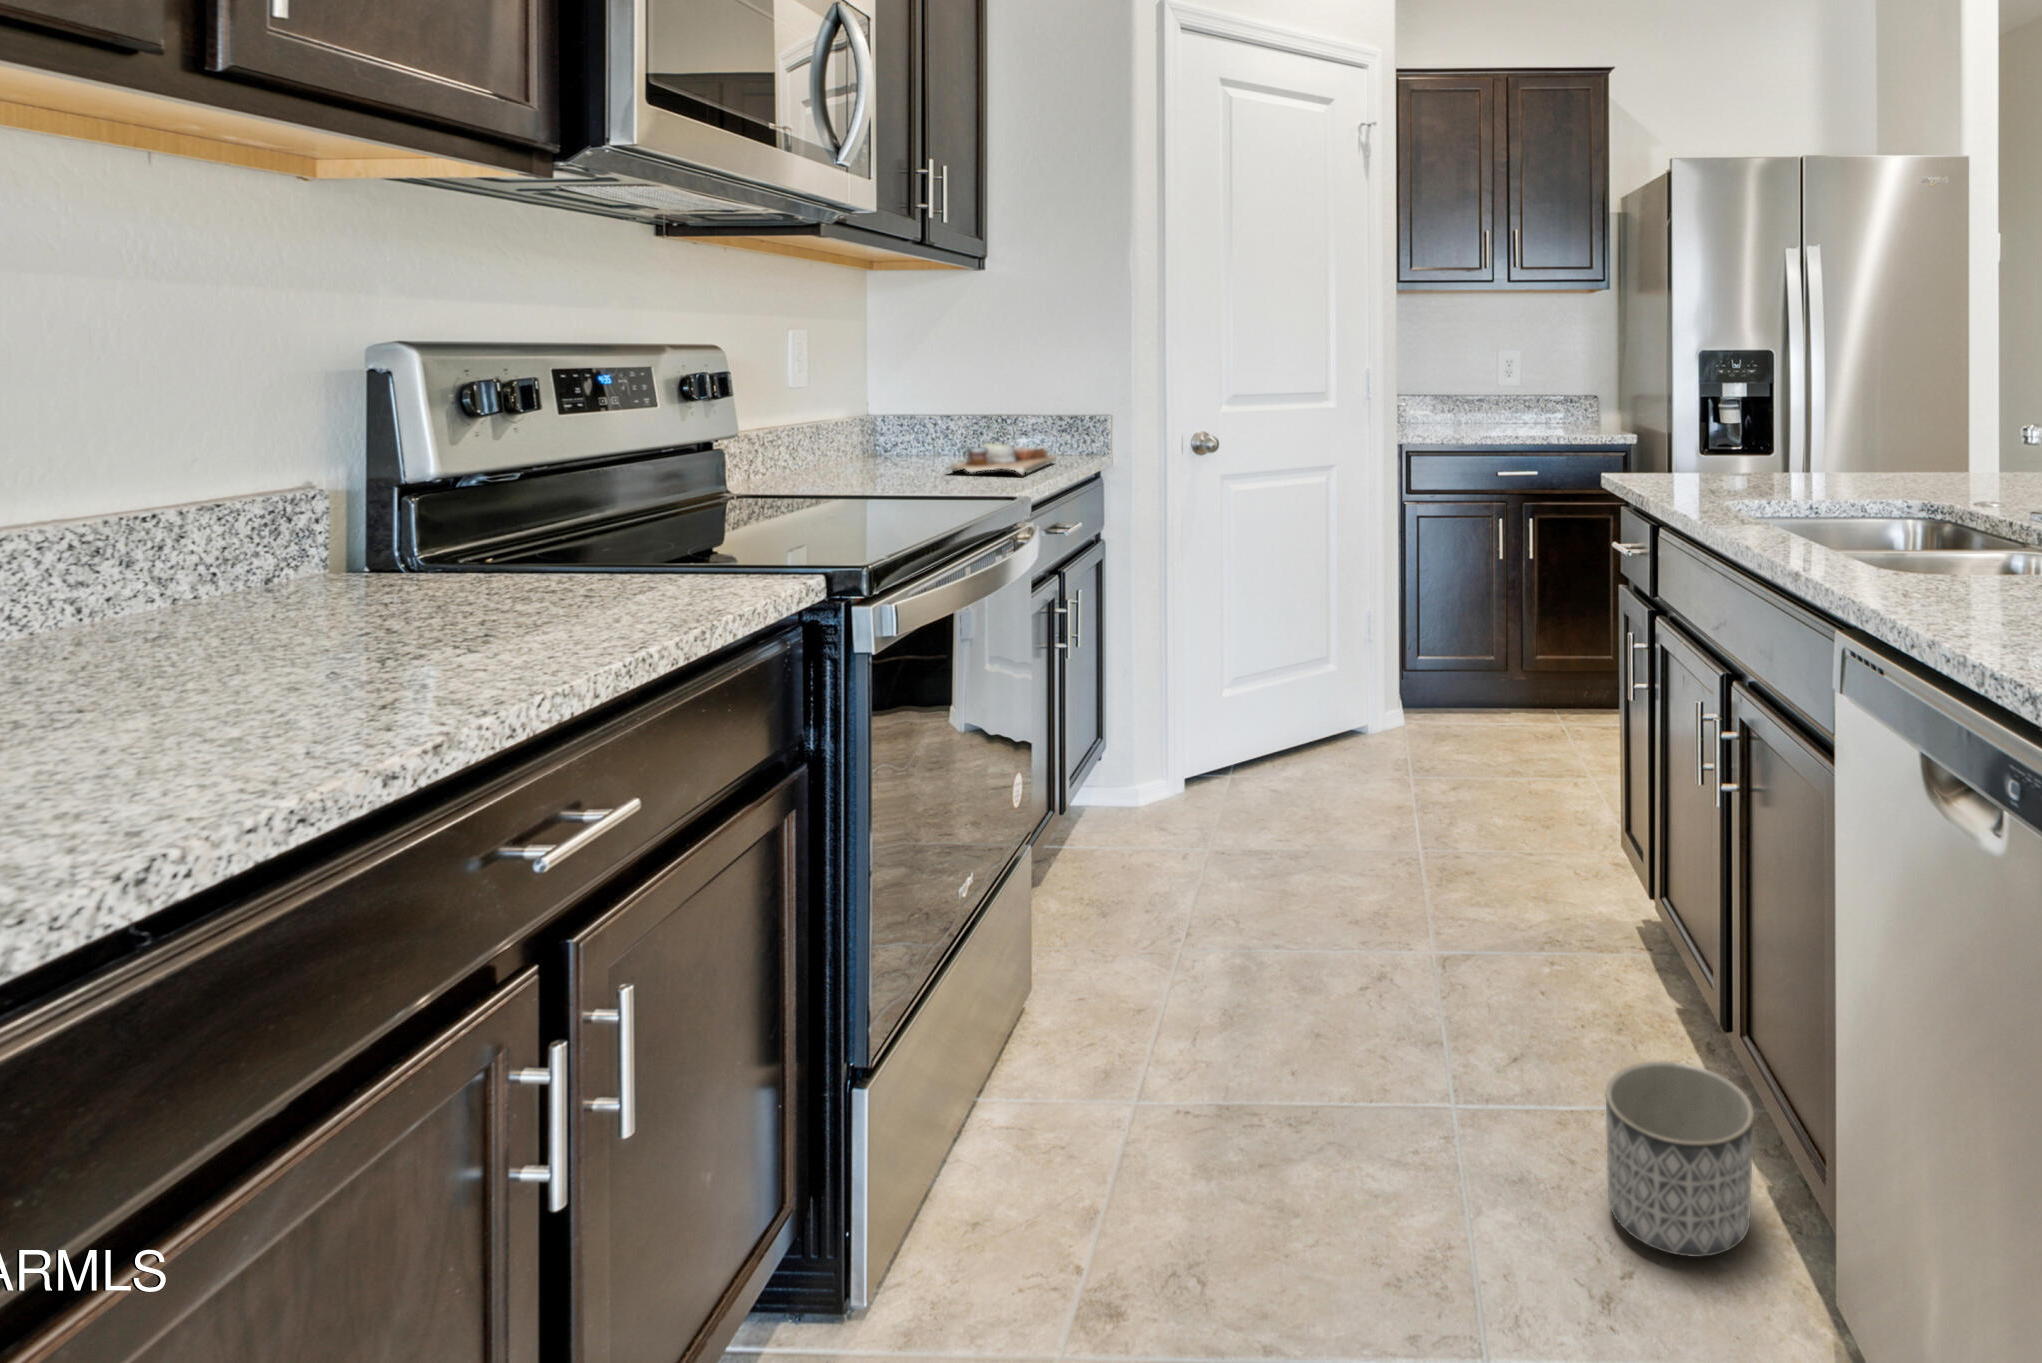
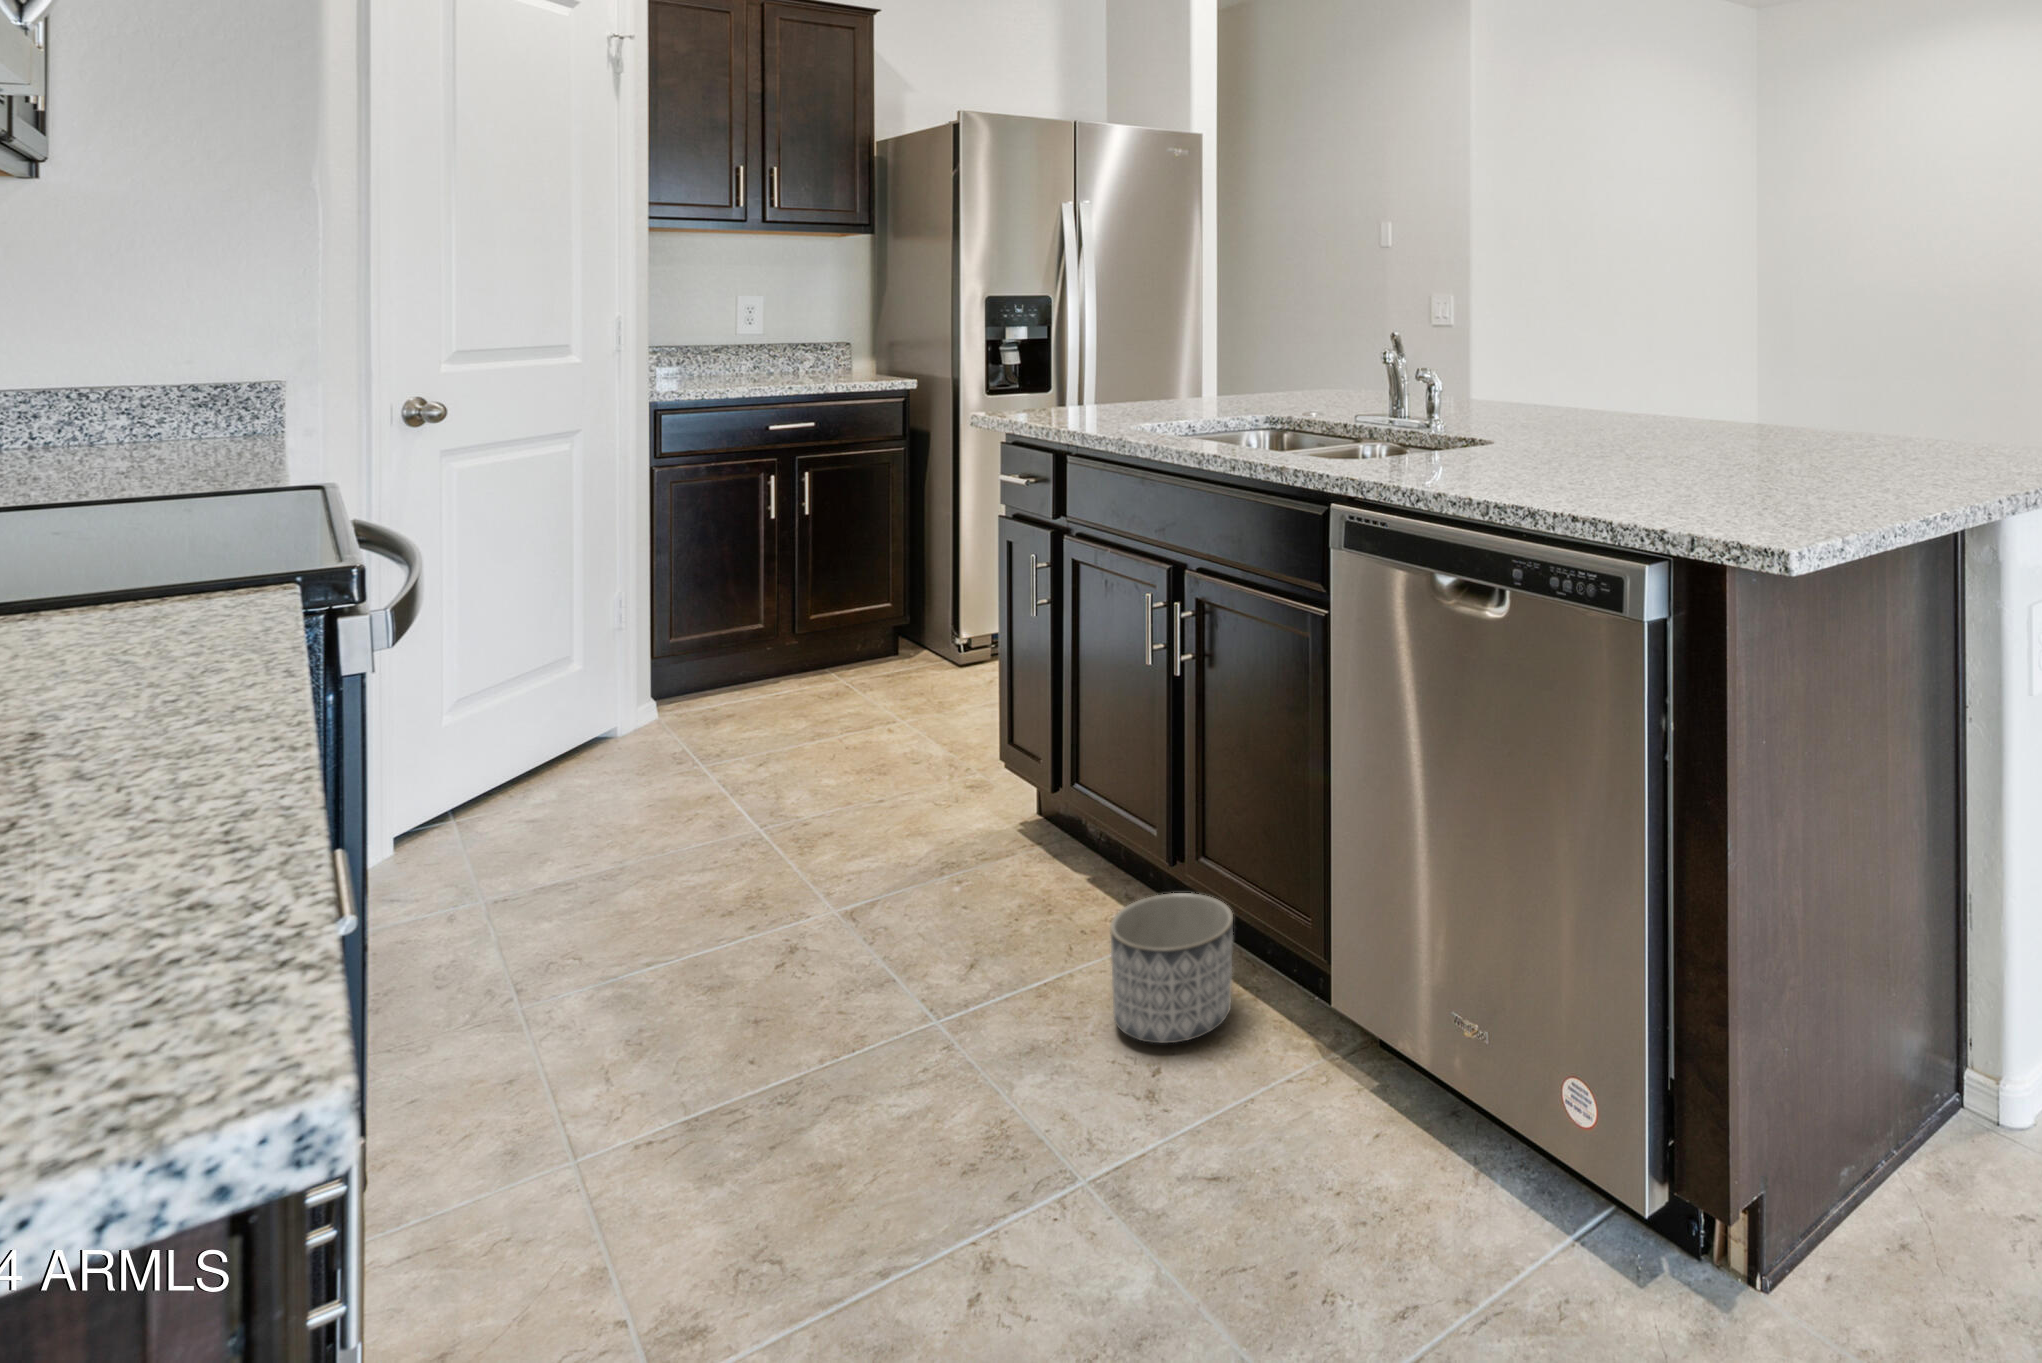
cutting board: present [948,443,1056,475] -> none [27,421,186,464]

